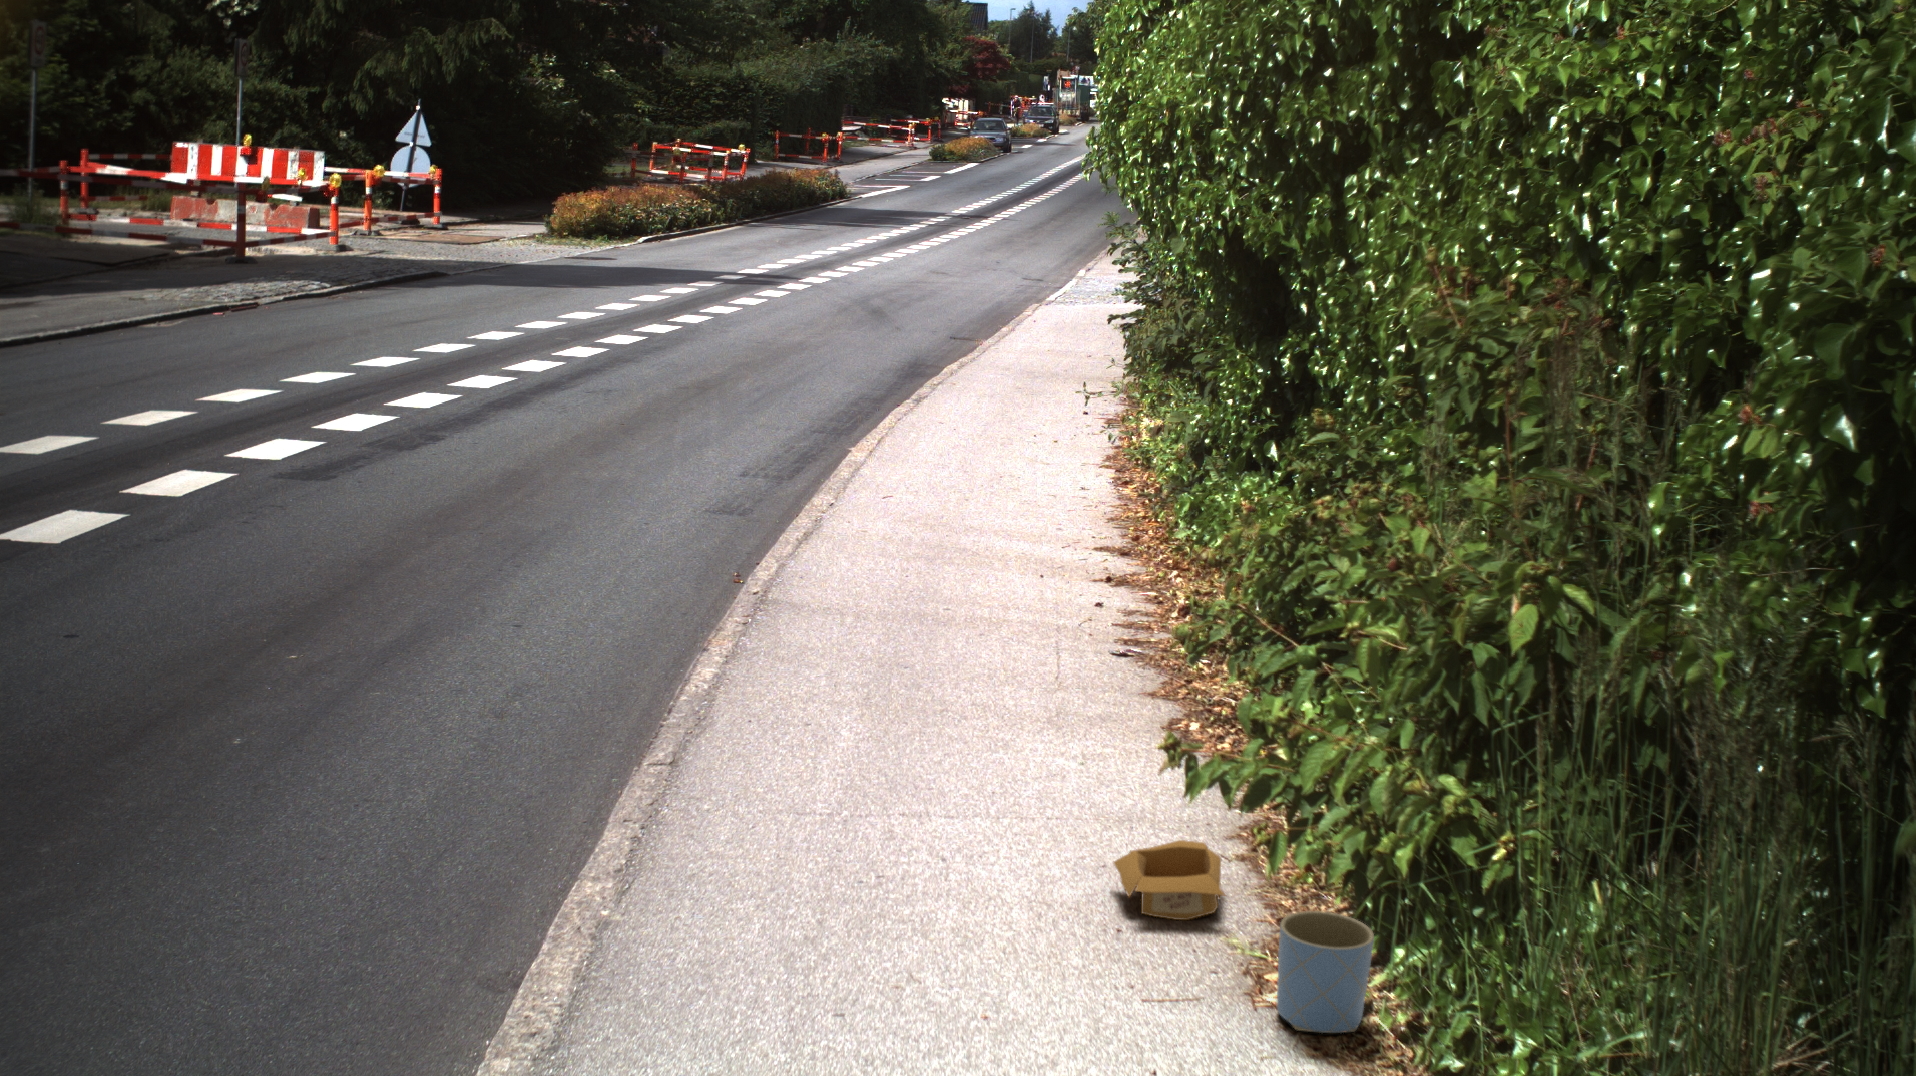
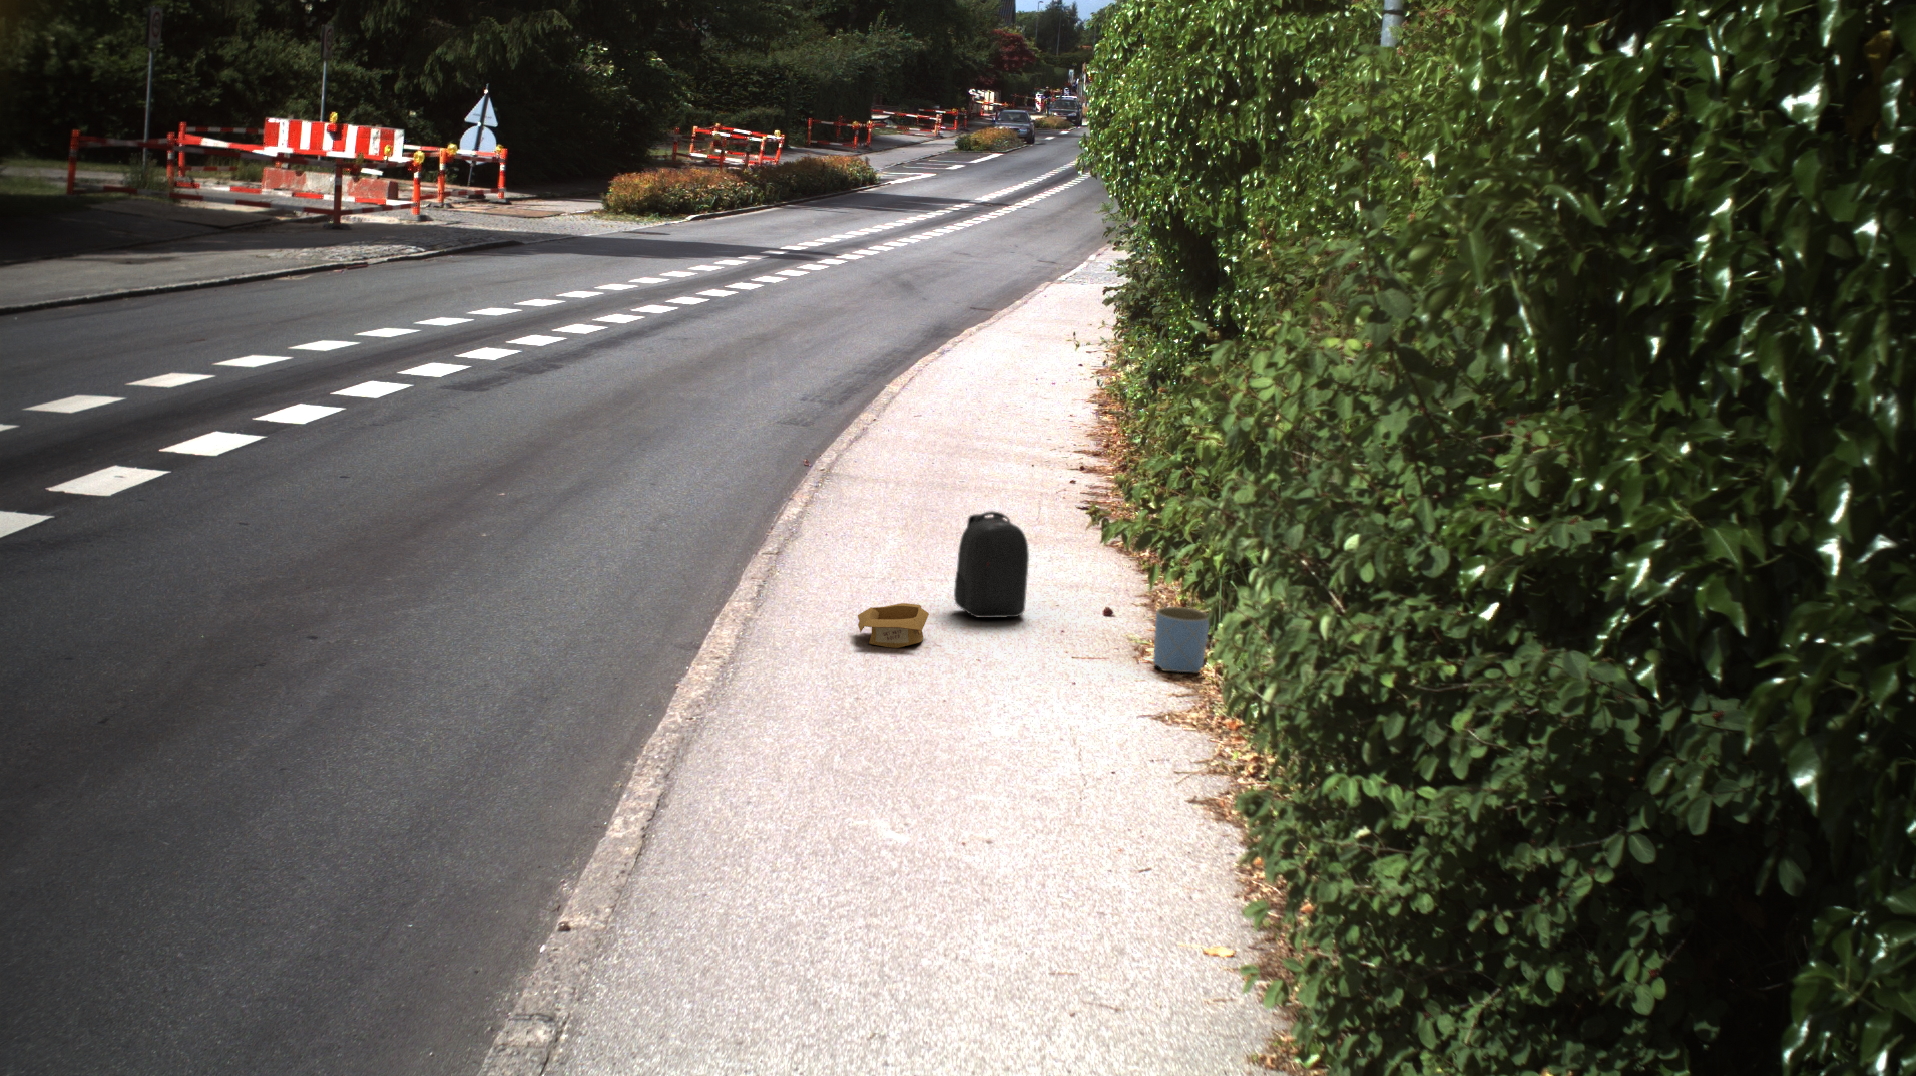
backpack: none [936,727,1054,902] -> present [954,511,1029,618]
cardboard box: present [1114,840,1225,920] -> present [858,603,929,648]

